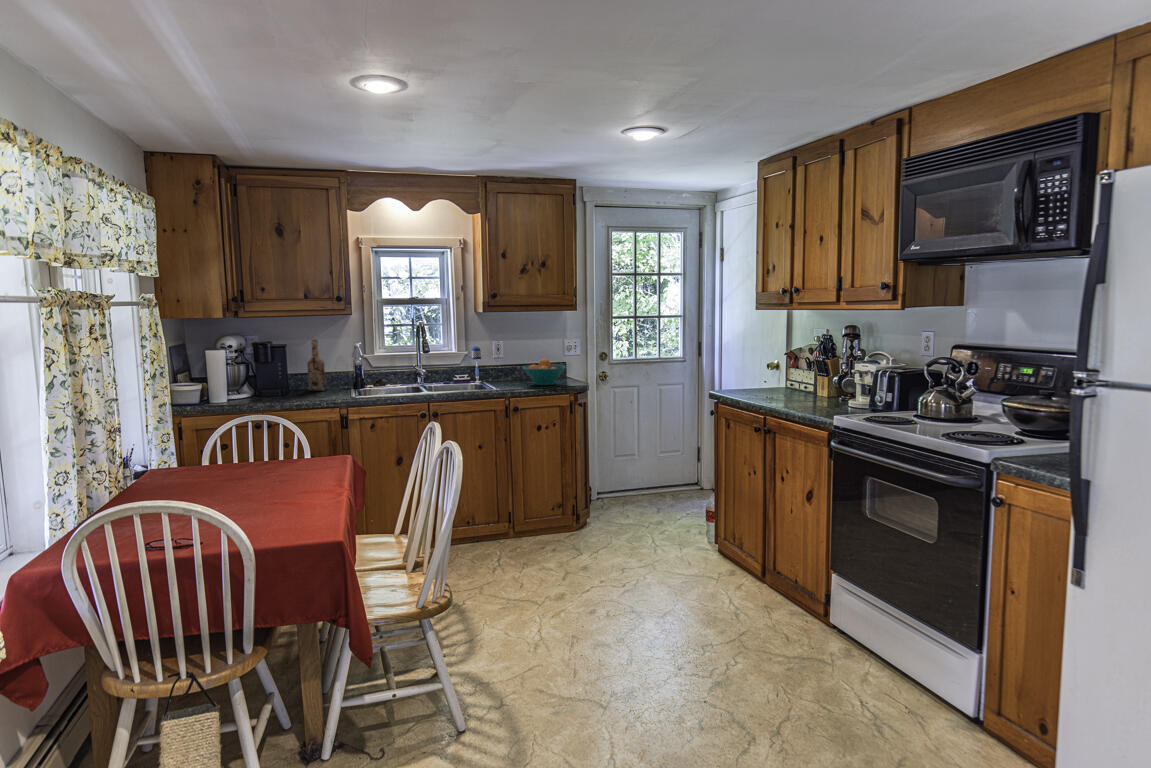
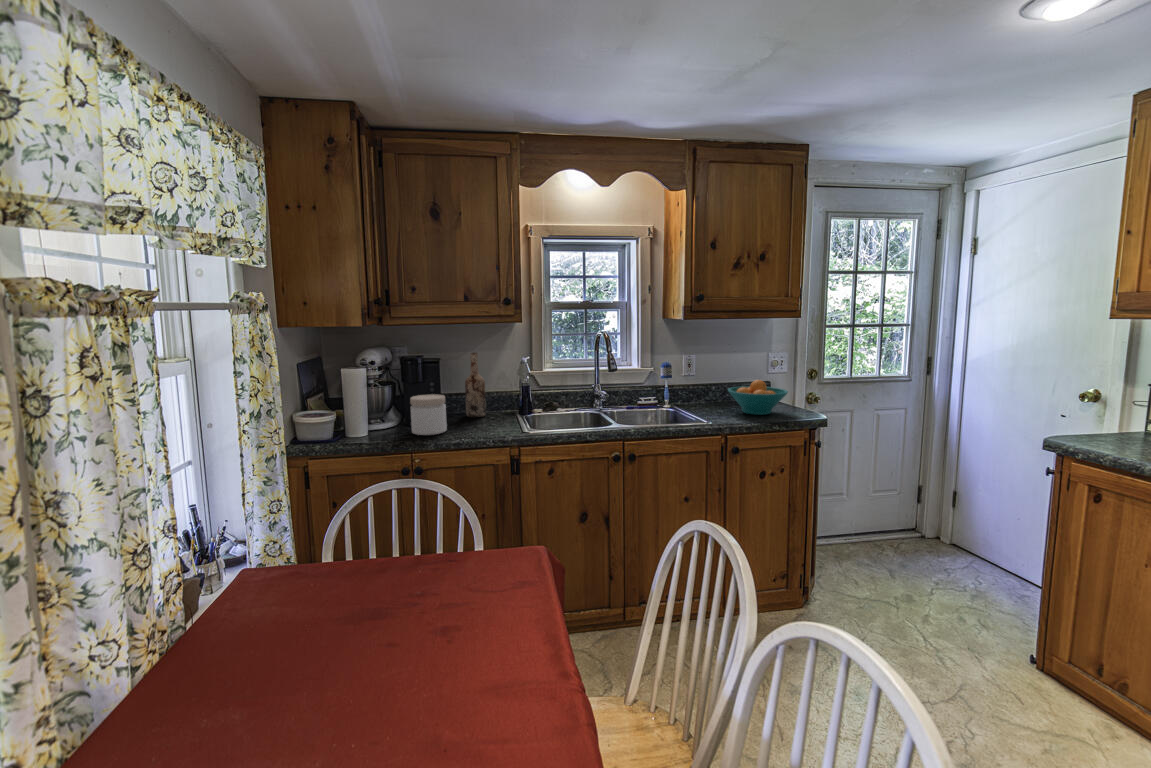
jar: none [261,371,291,401] -> present [410,394,447,435]

